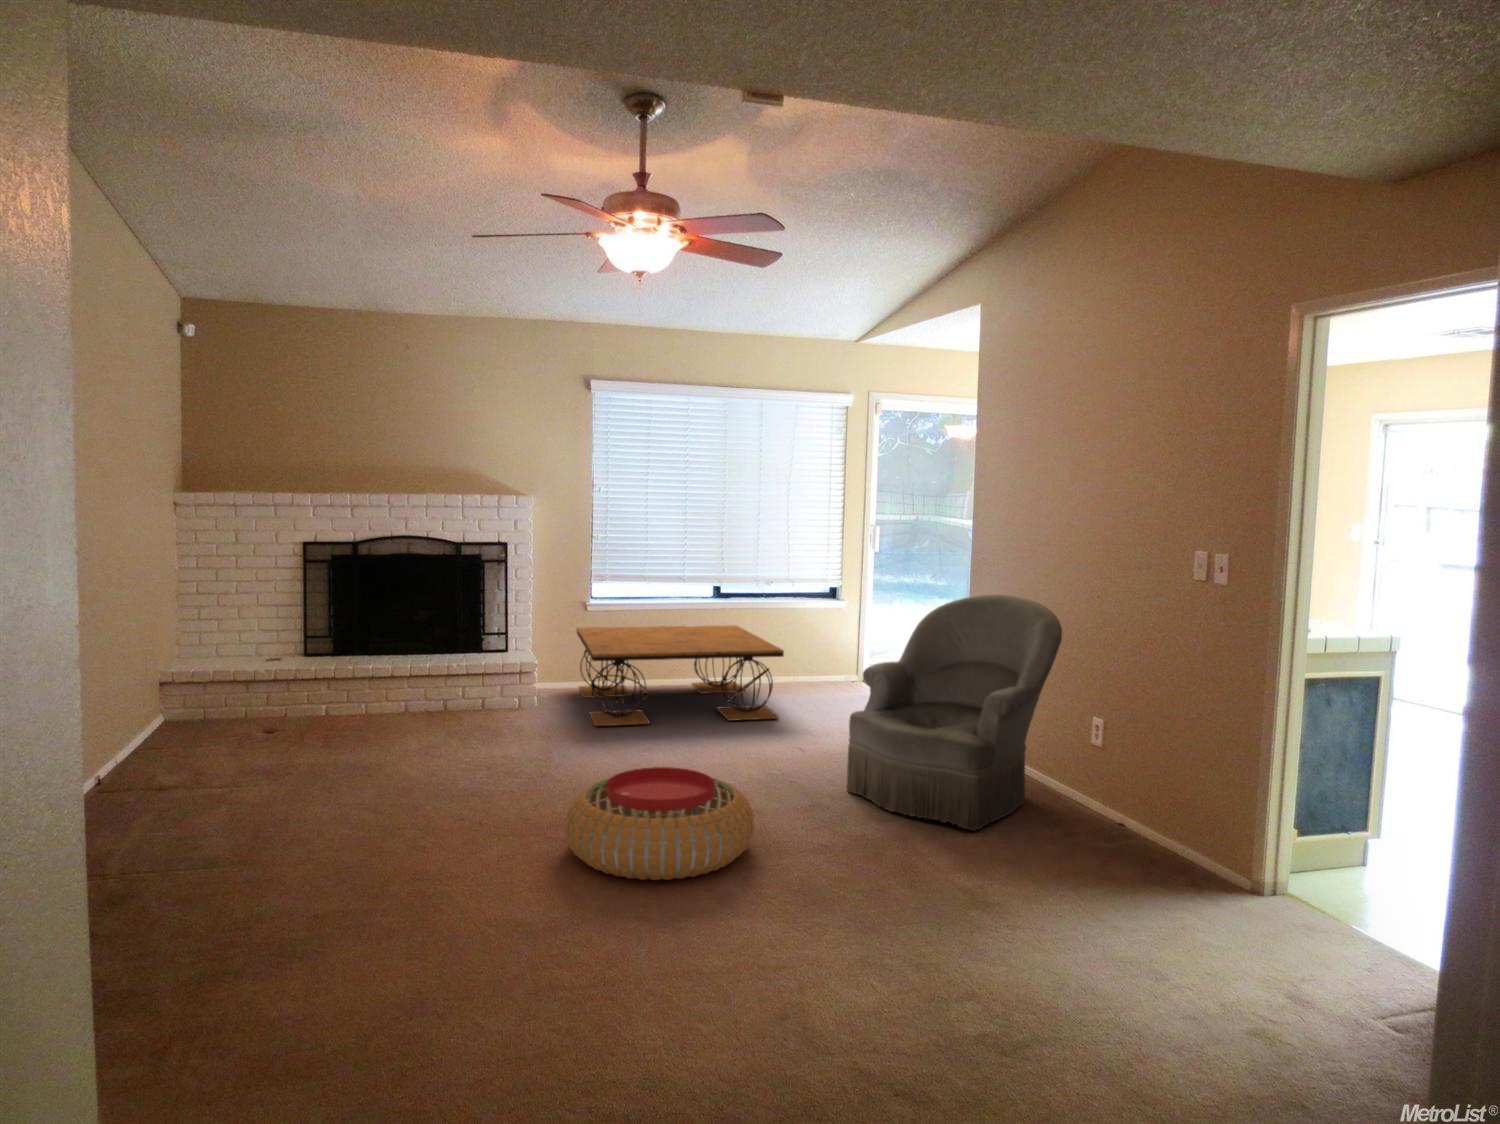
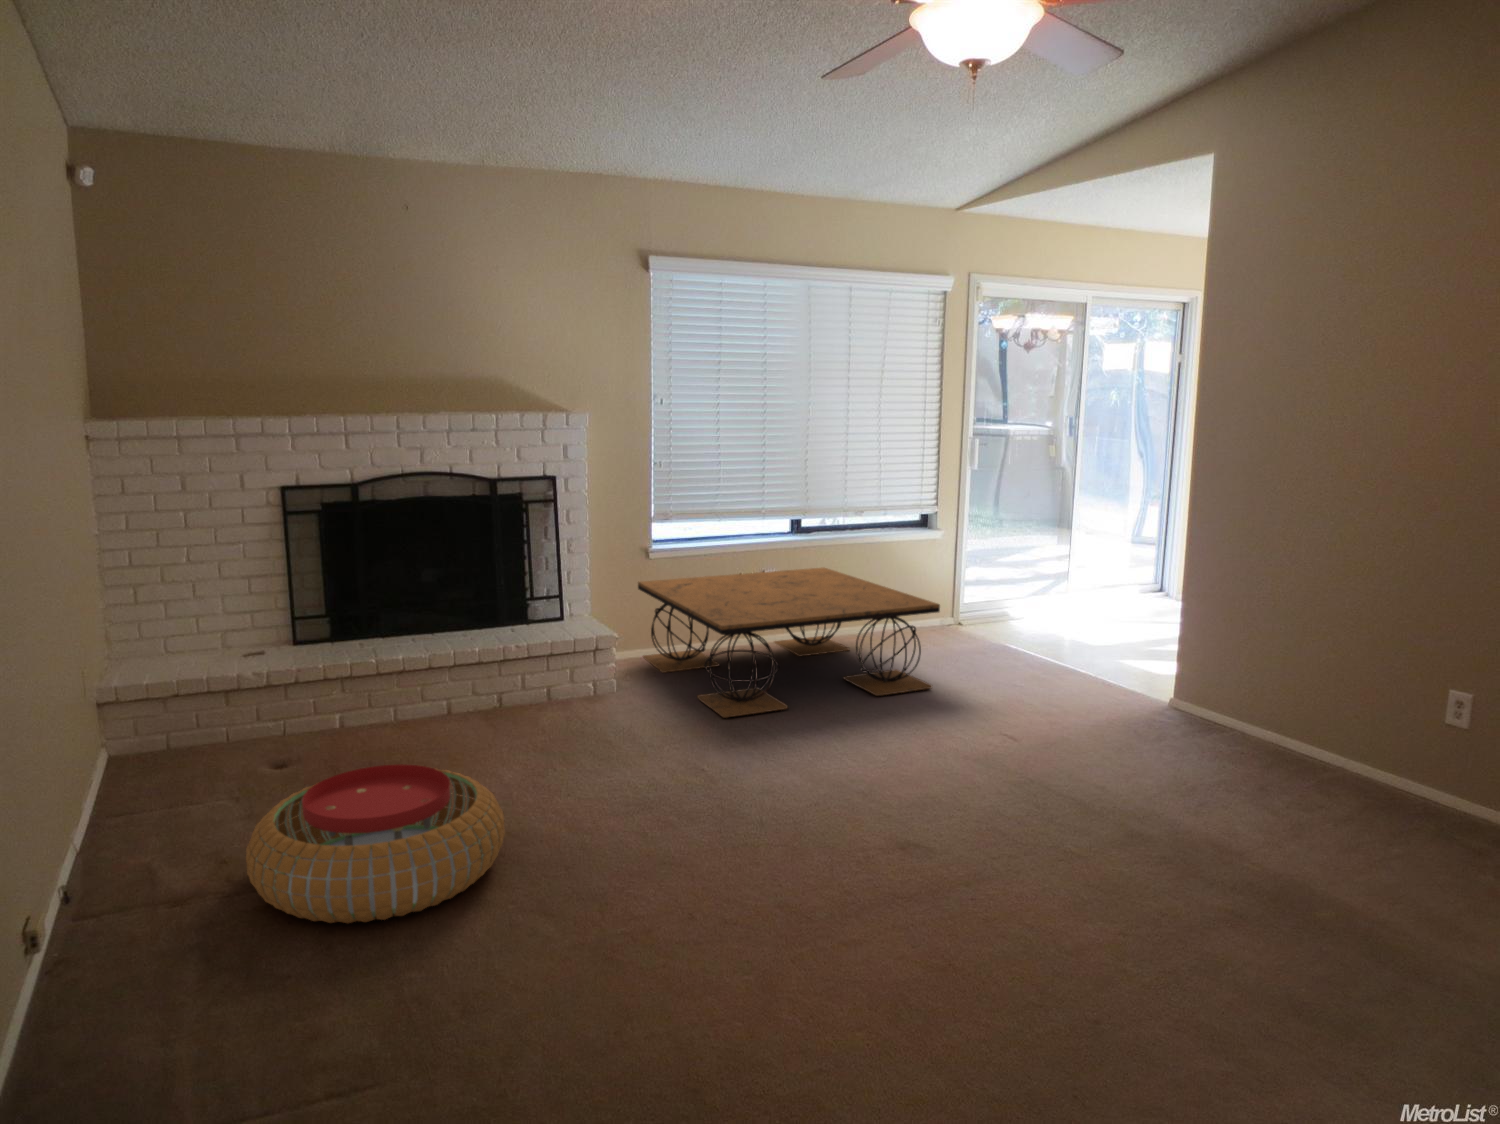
armchair: present [847,595,1062,830] -> none [1126,534,1404,846]
pouf: present [564,767,754,880] -> present [246,765,505,923]

